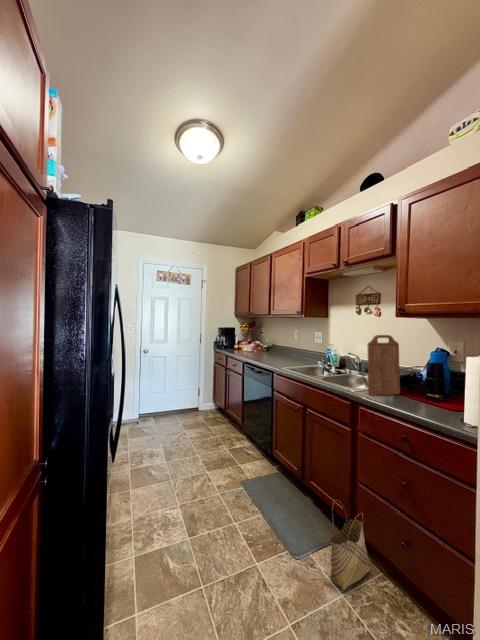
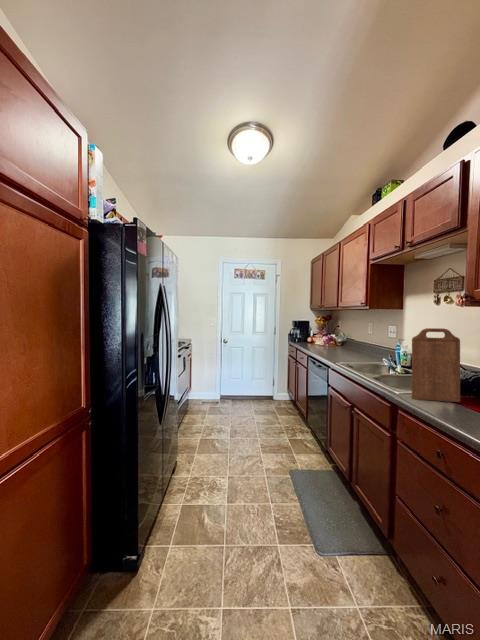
woven basket: present [331,500,370,590] -> none [349,507,402,602]

